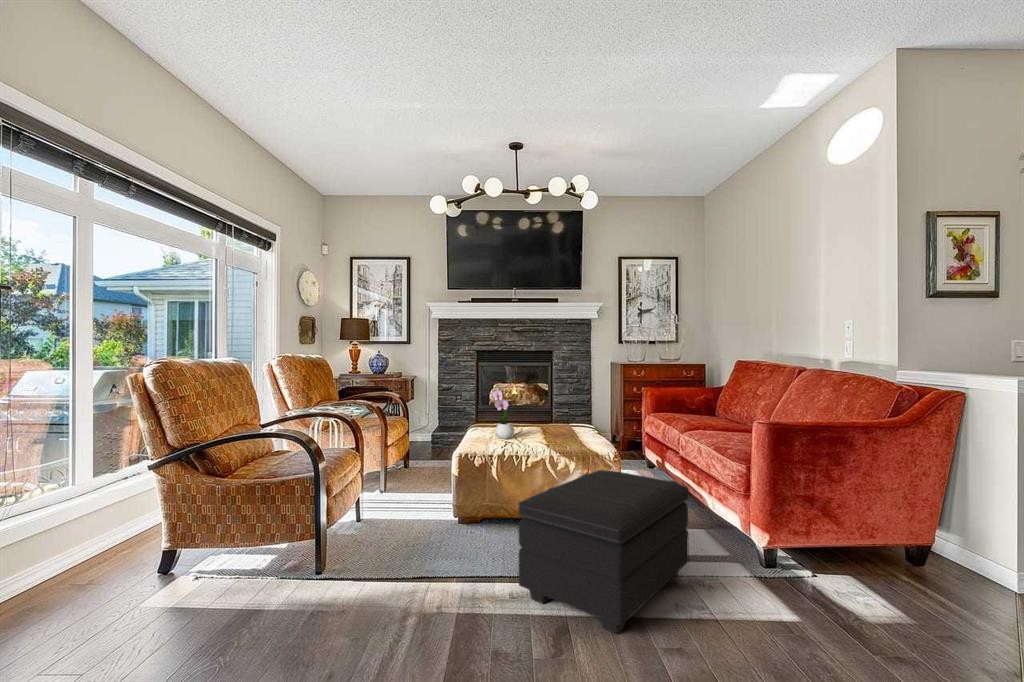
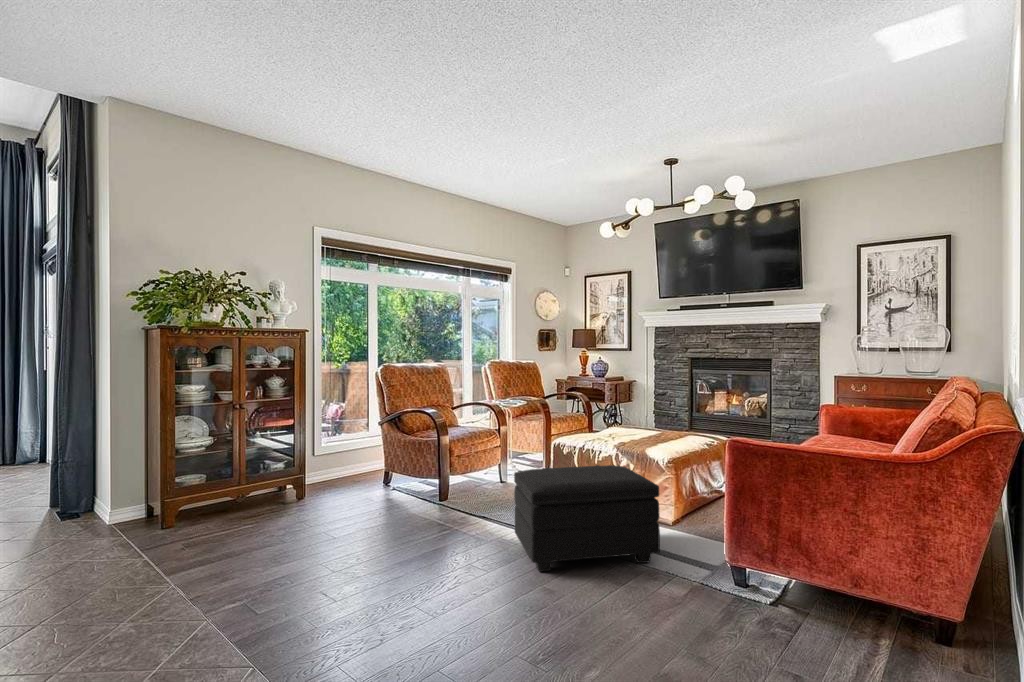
flower arrangement: present [492,382,515,439] -> none [595,387,617,437]

